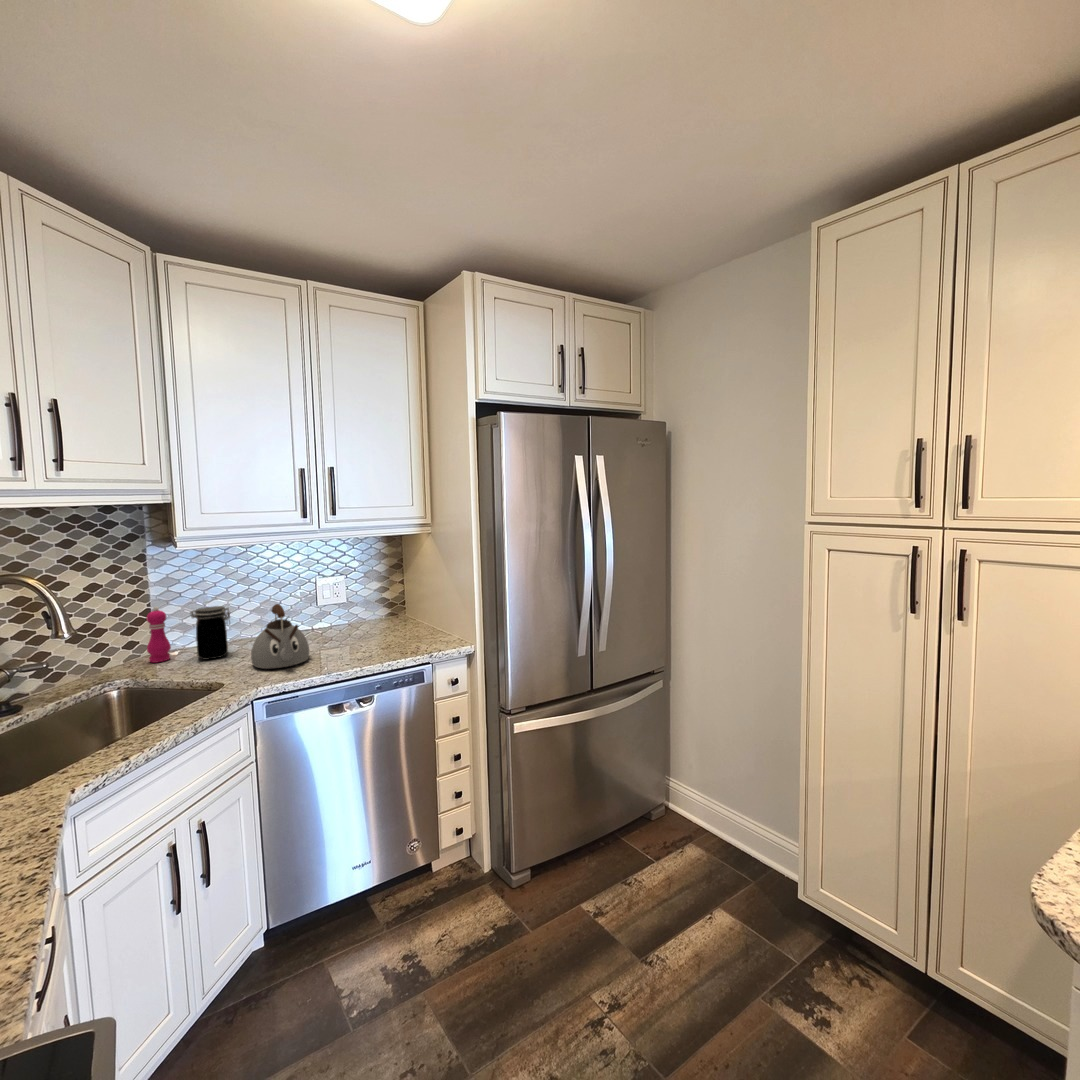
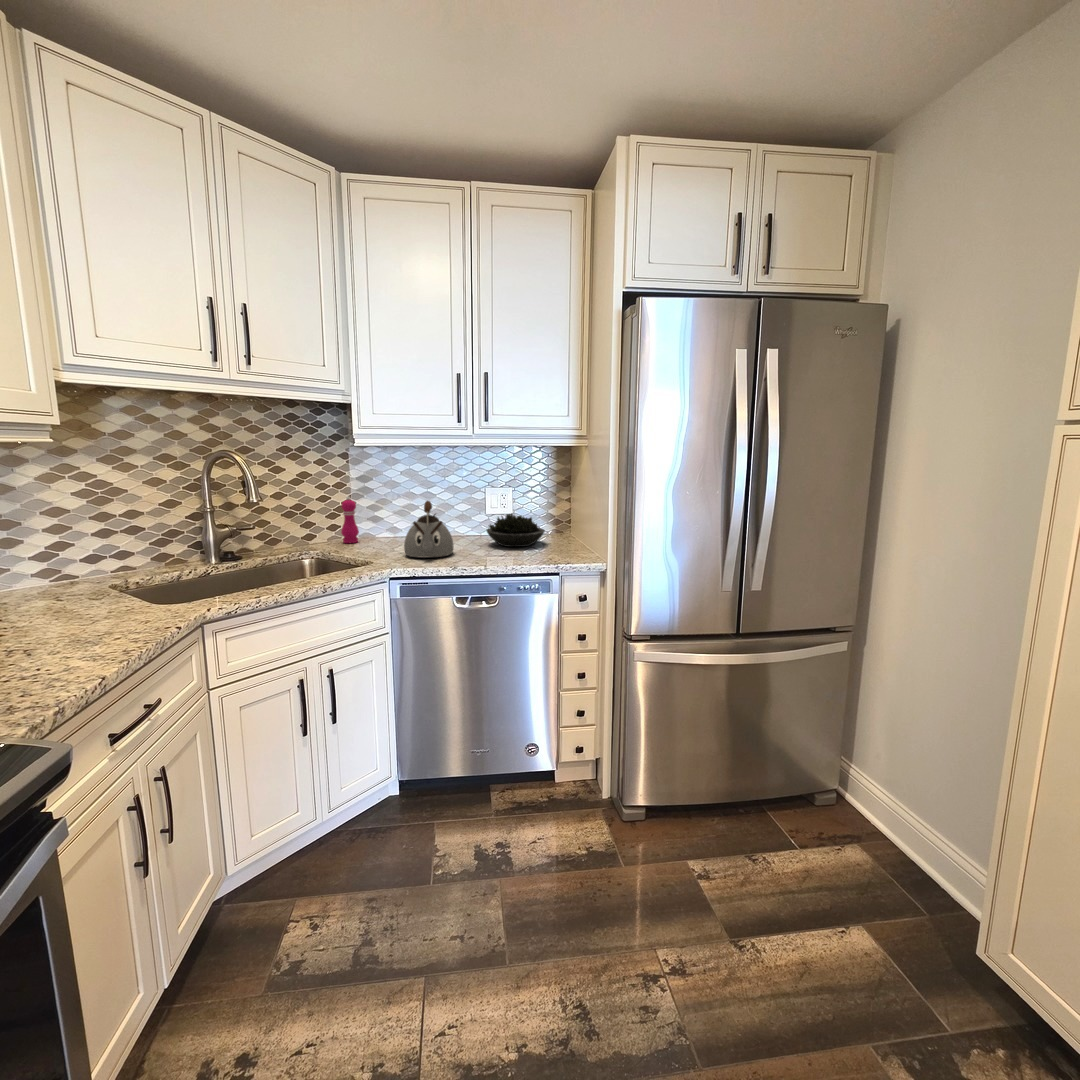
succulent plant: none [333,604,395,640] -> present [487,513,545,547]
jar: present [191,606,230,660] -> none [372,501,400,546]

